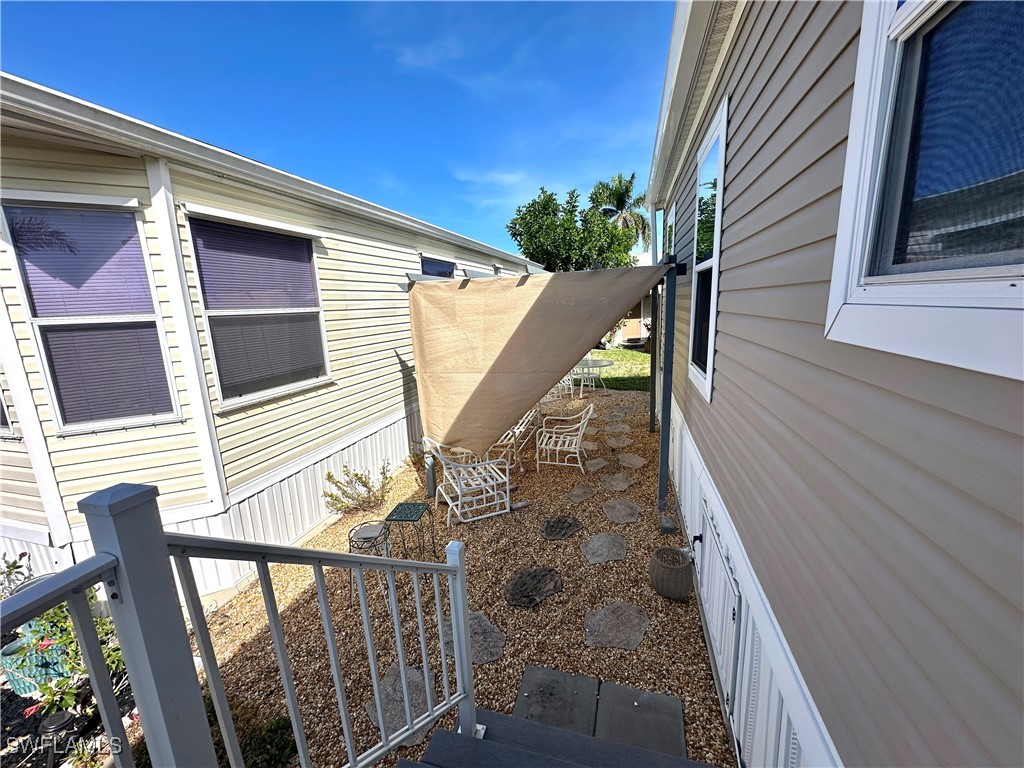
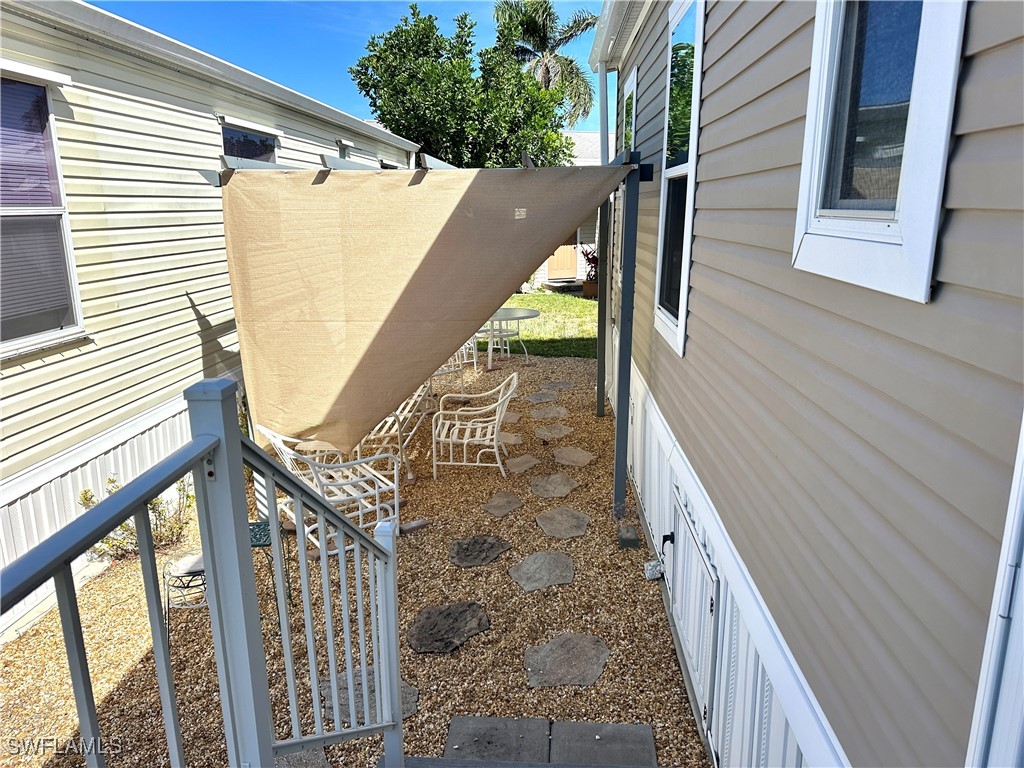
woven basket: present [649,546,693,599] -> none [606,556,663,622]

